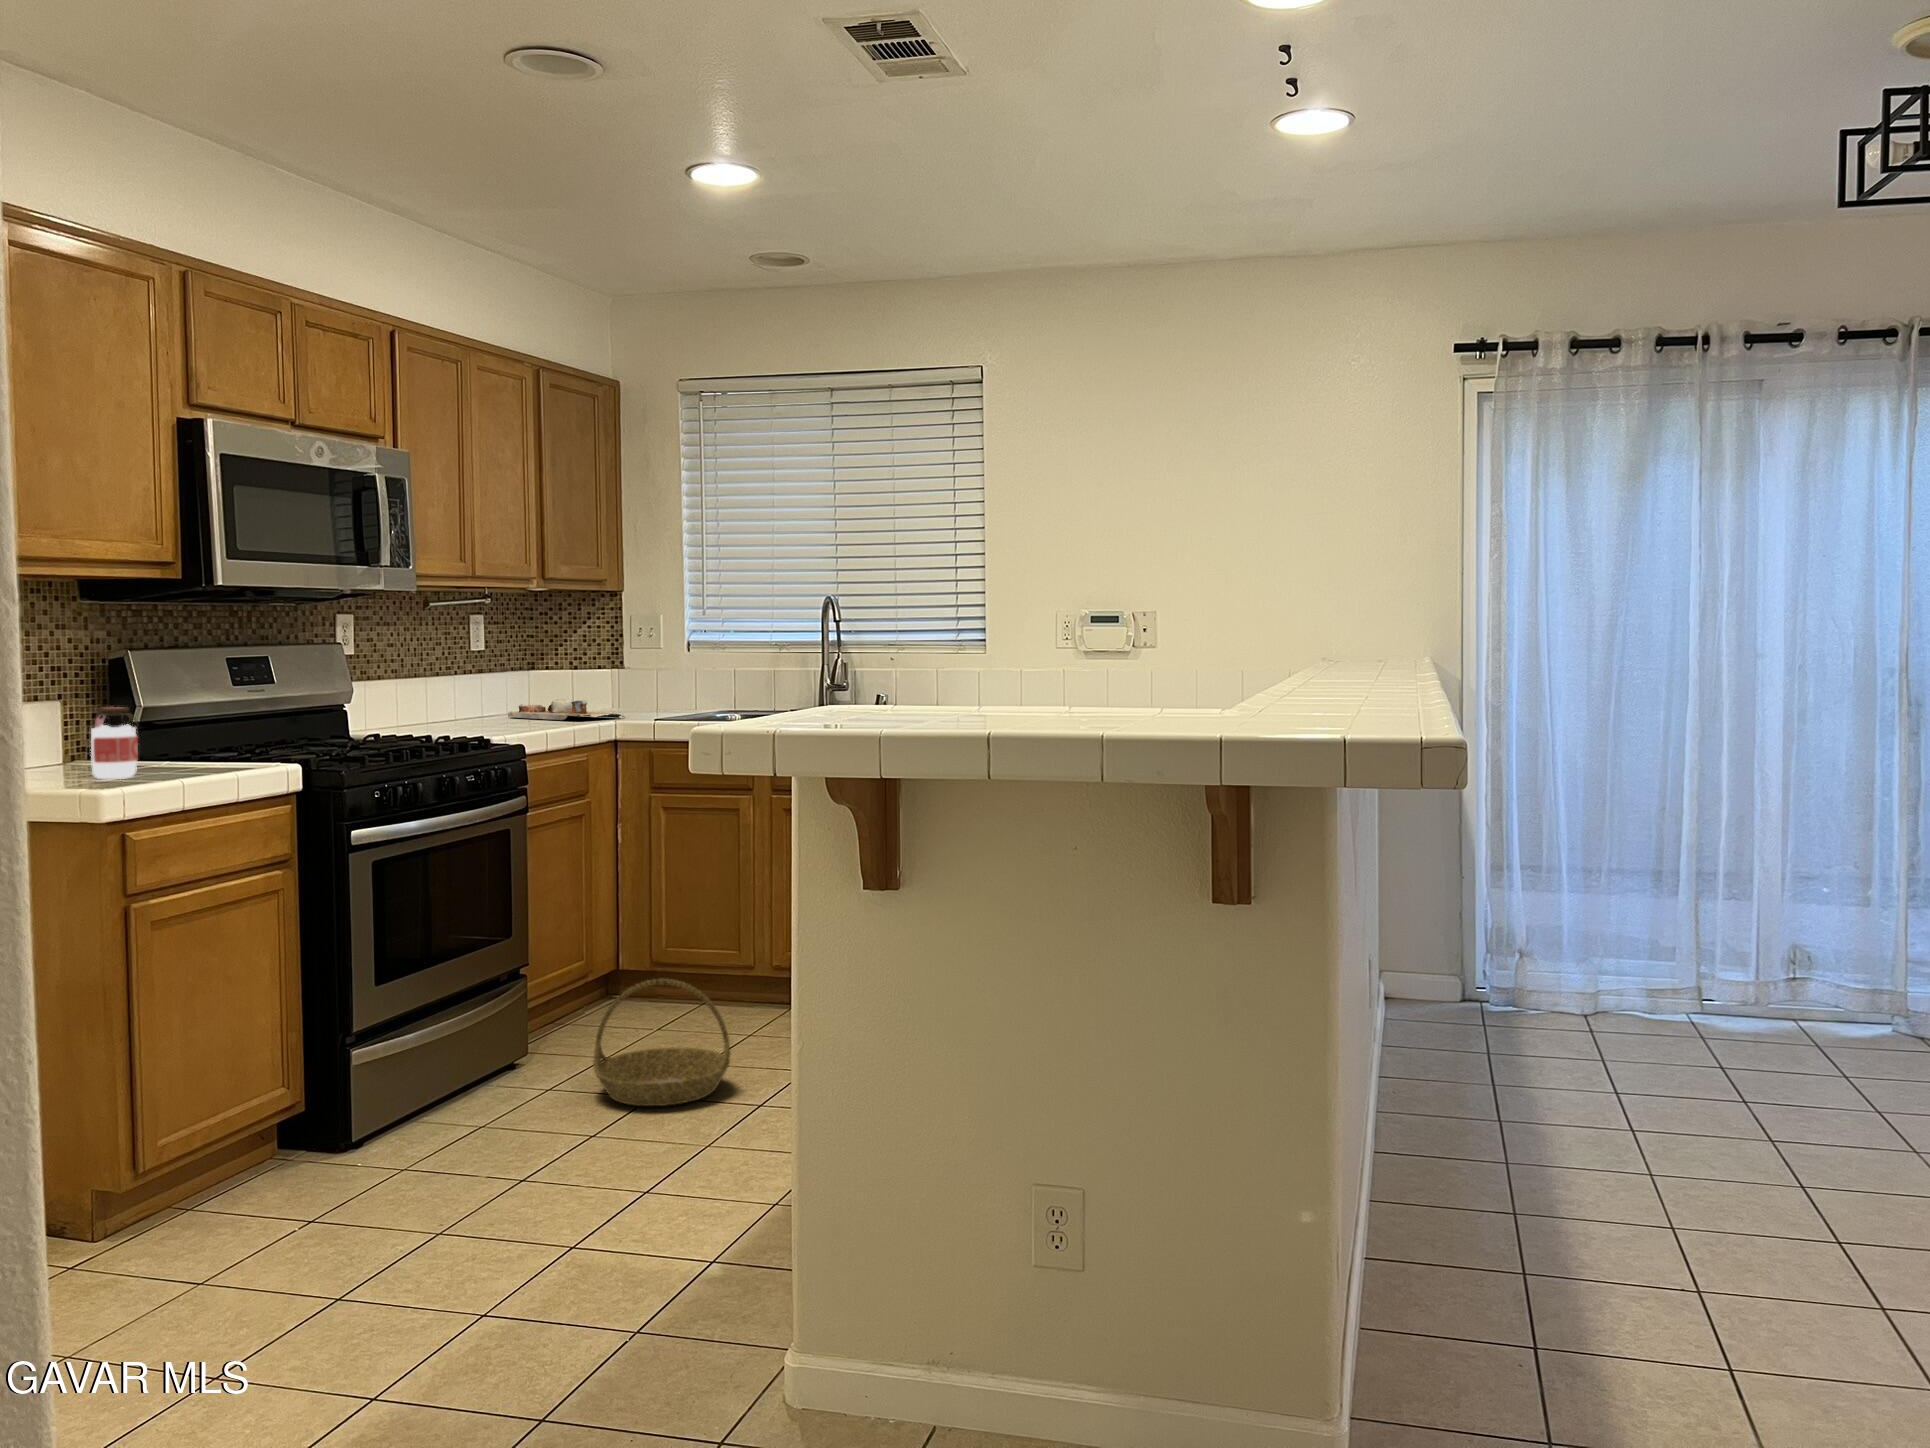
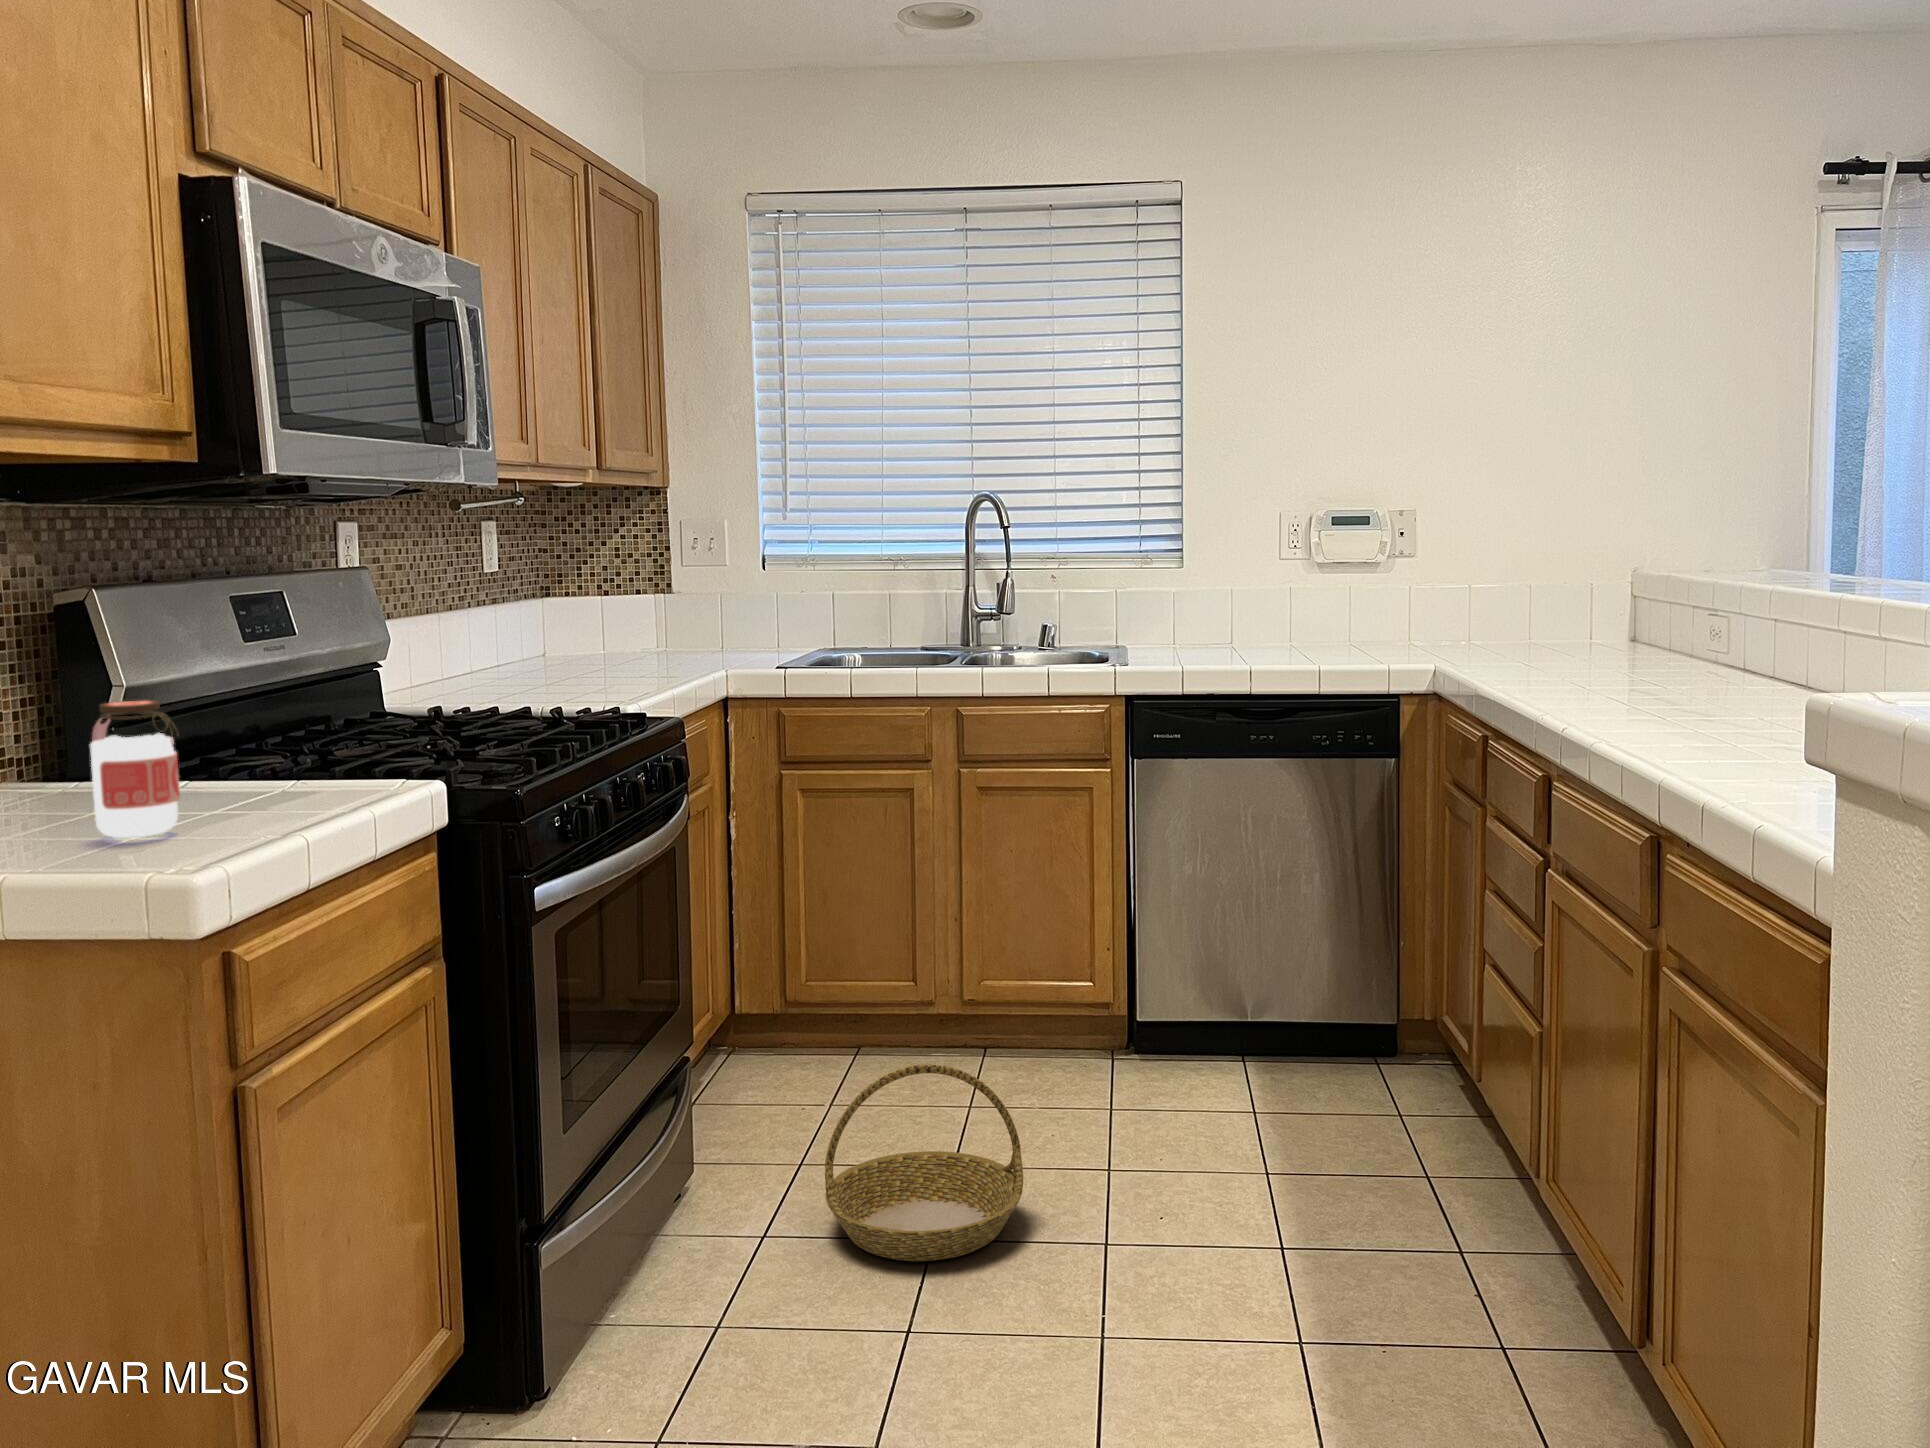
cutting board: present [508,699,625,720] -> none [541,640,719,670]

